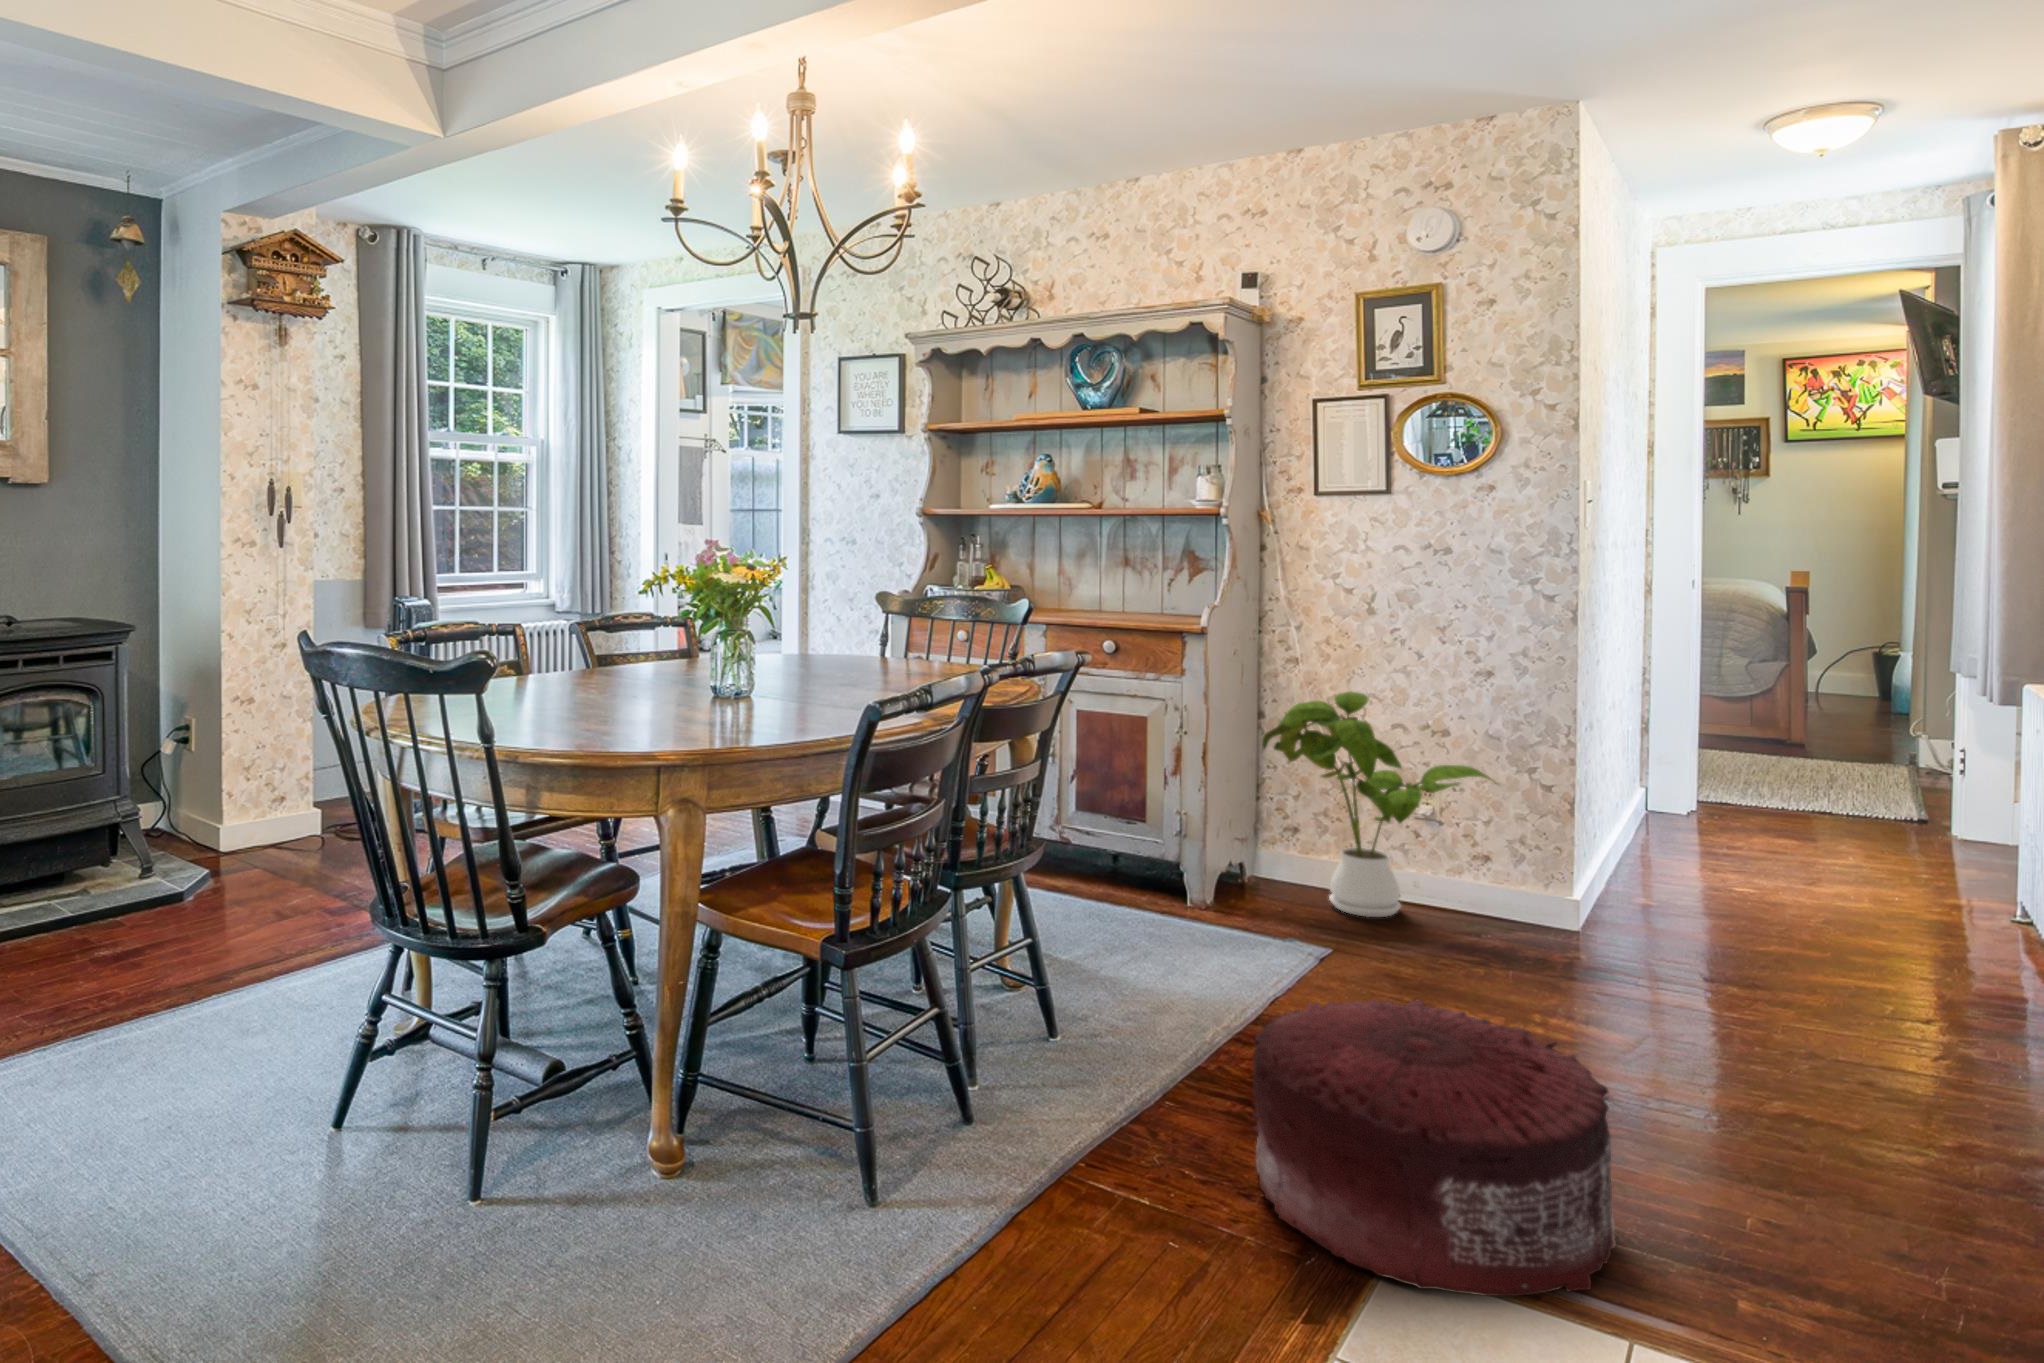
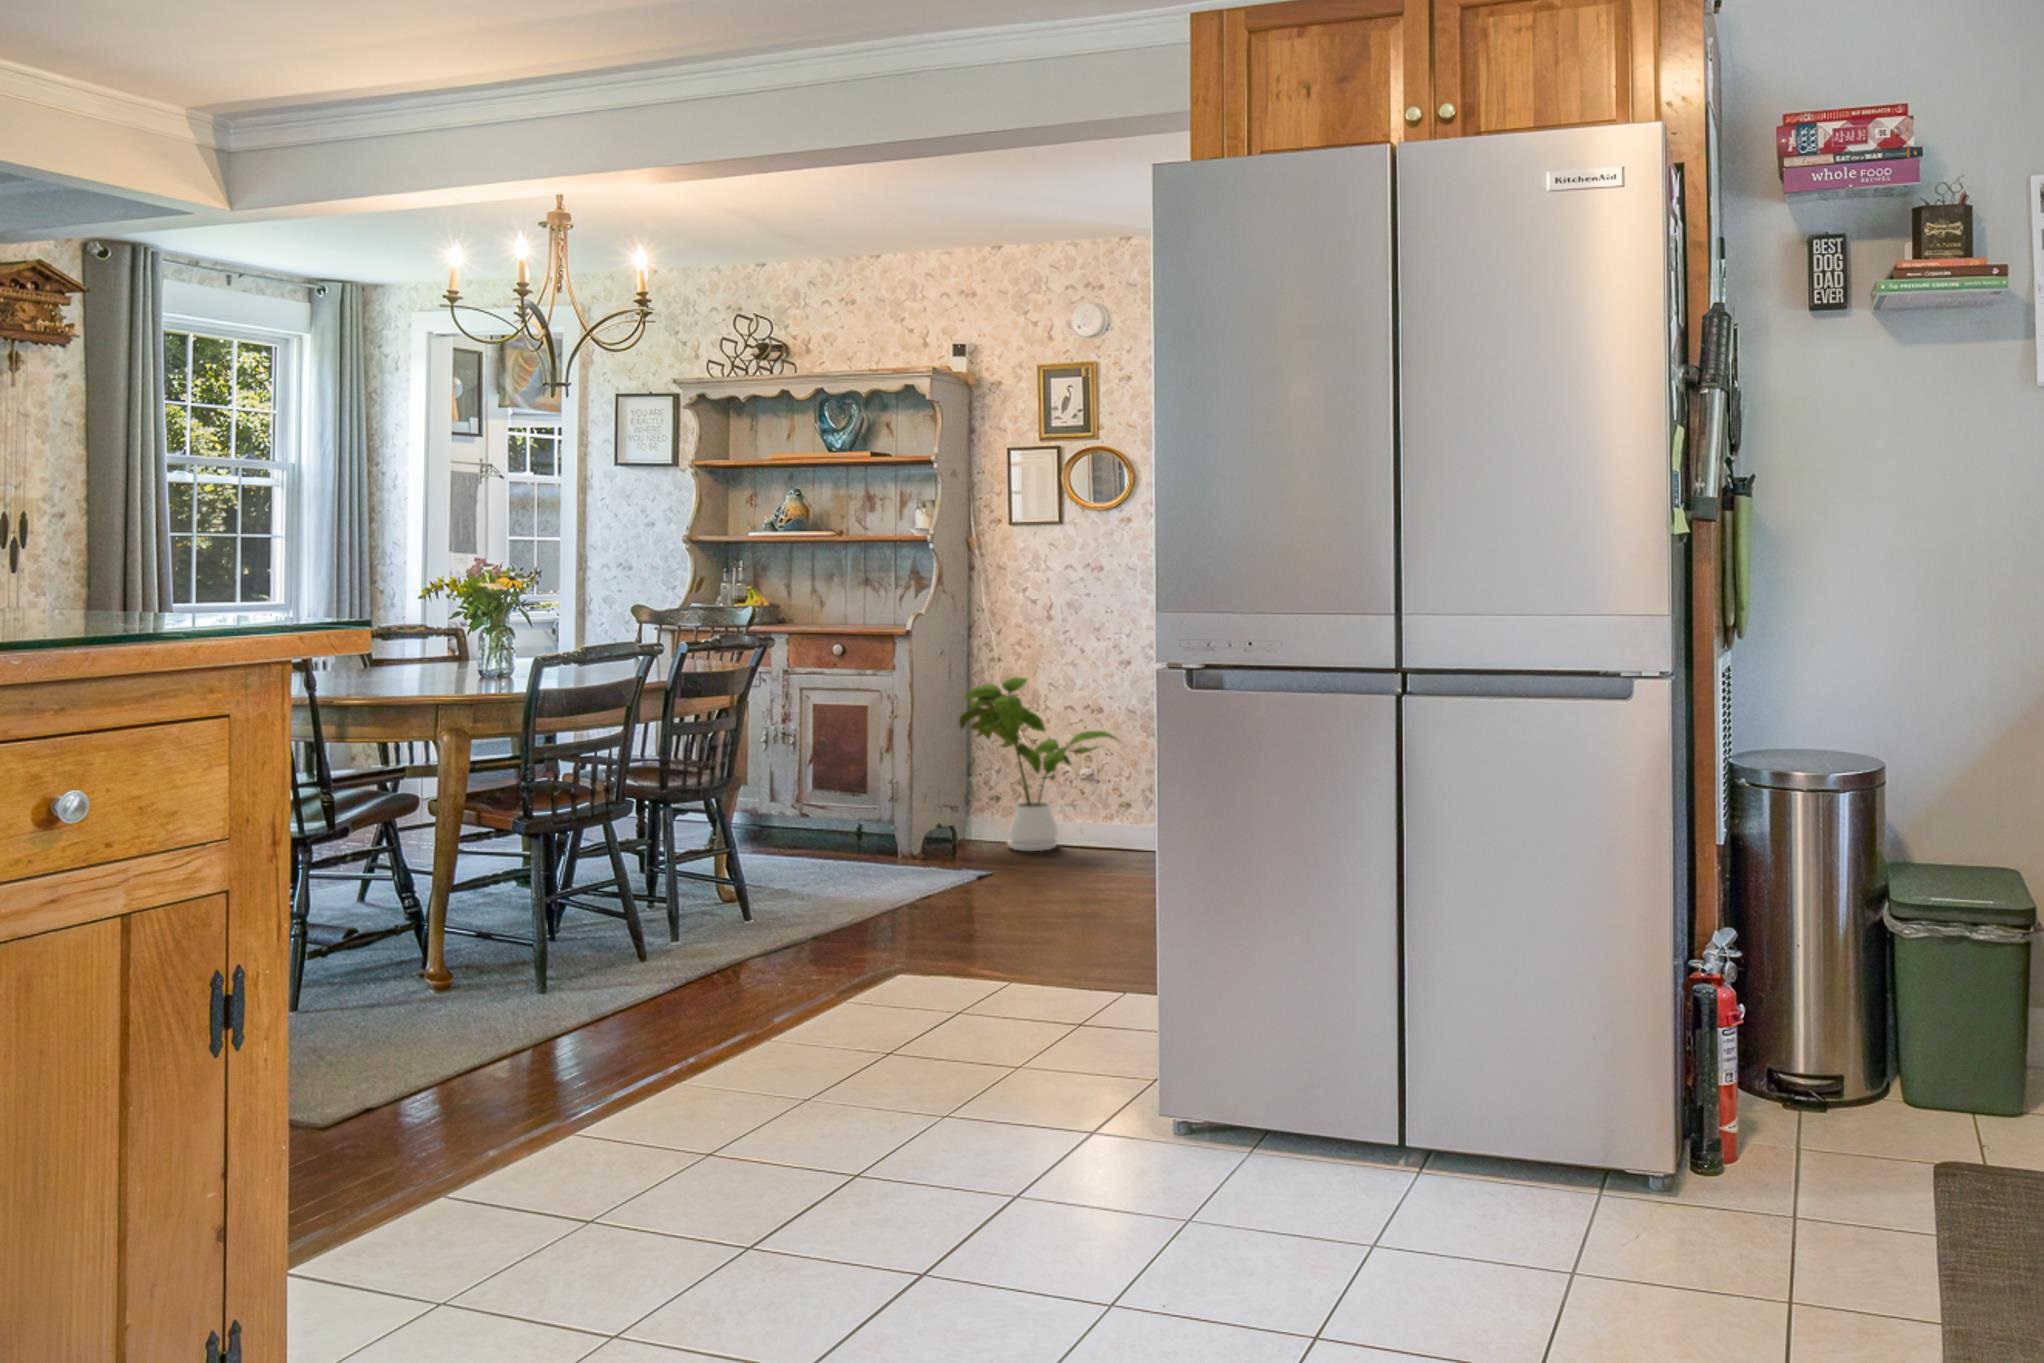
pouf: present [1253,999,1615,1296] -> none [838,846,1040,981]

